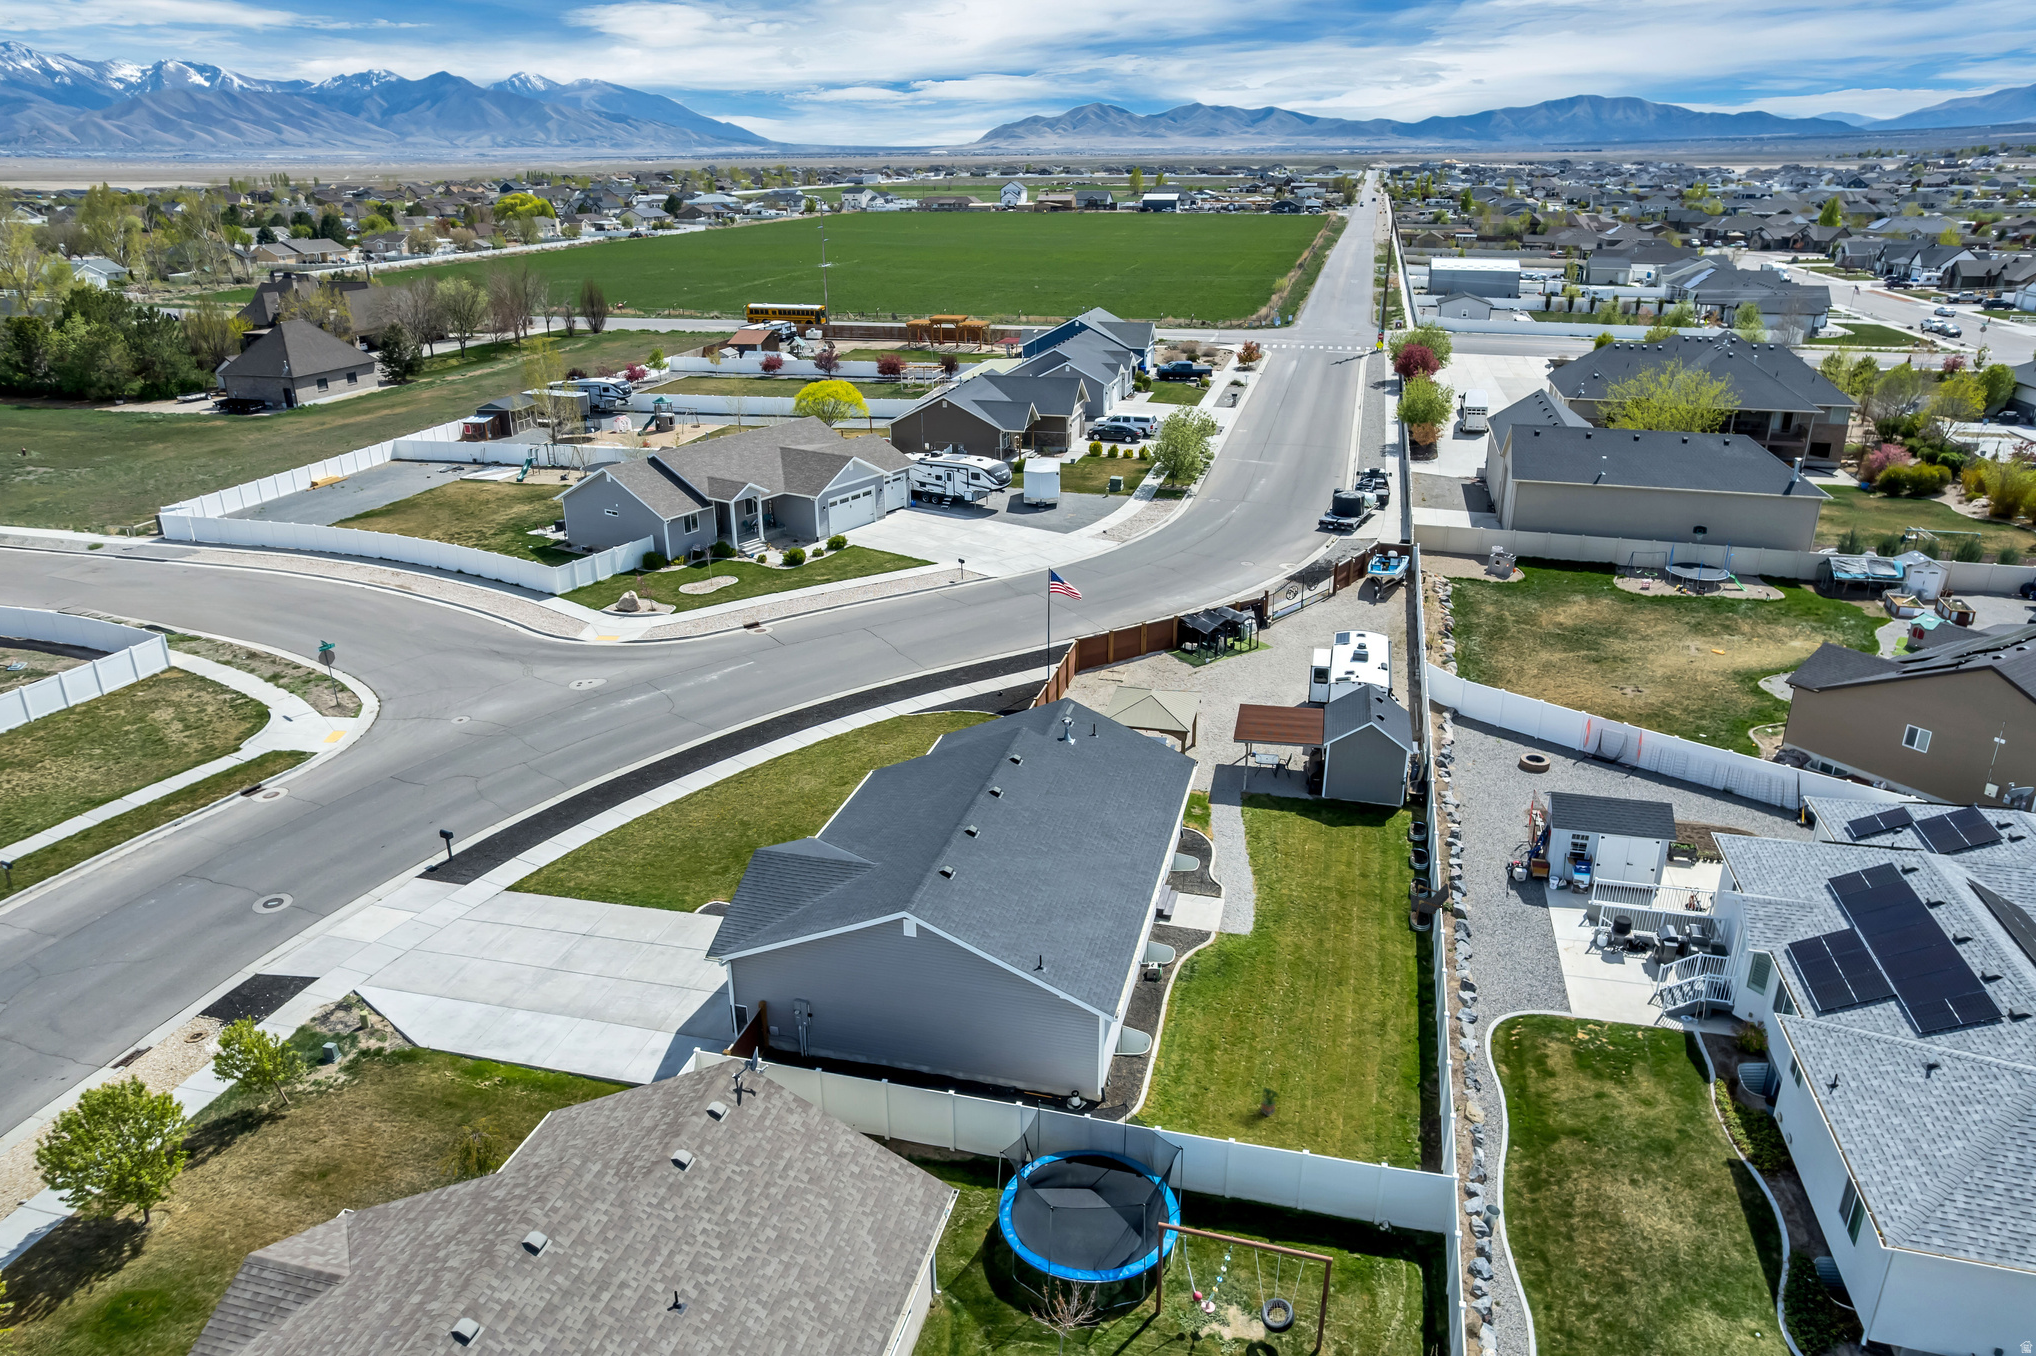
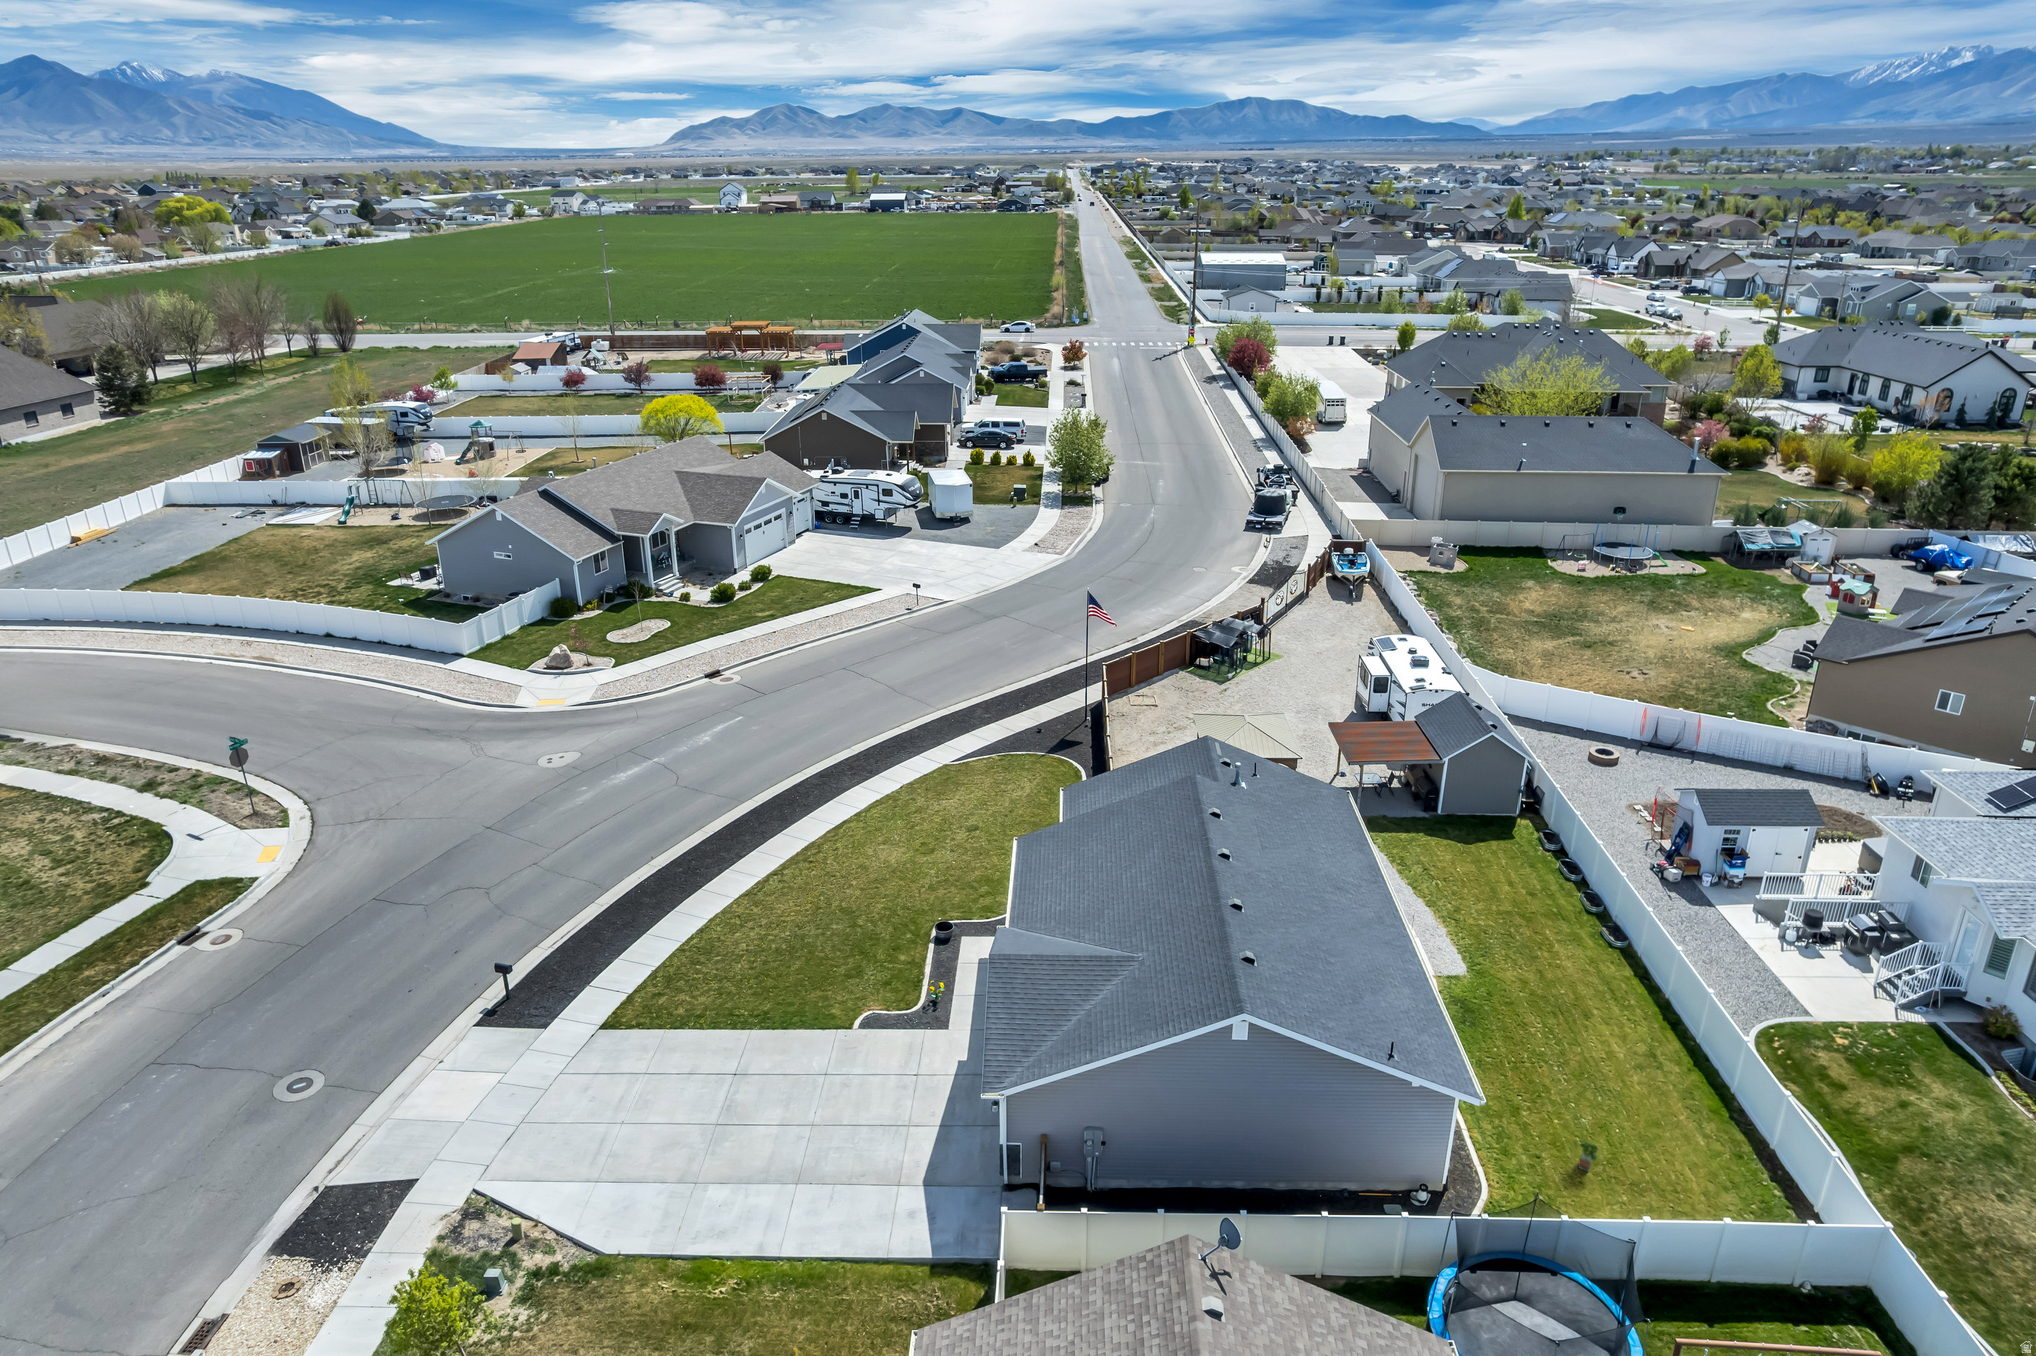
lounge chair: present [1411,883,1449,922] -> none [1582,893,1629,936]

